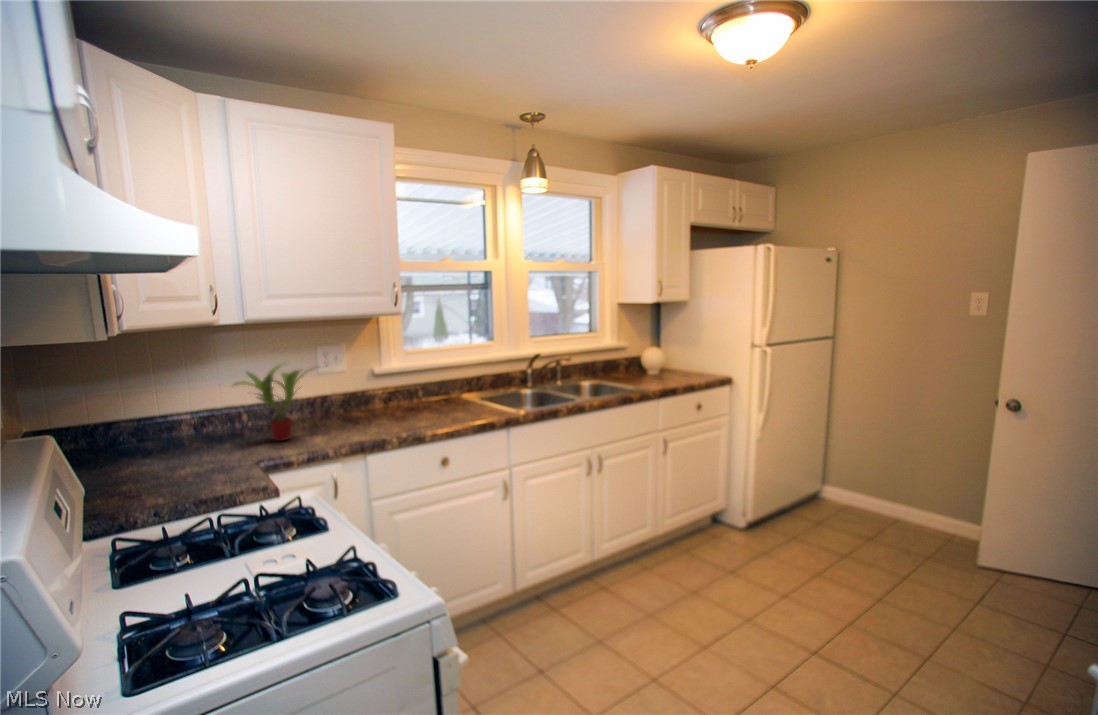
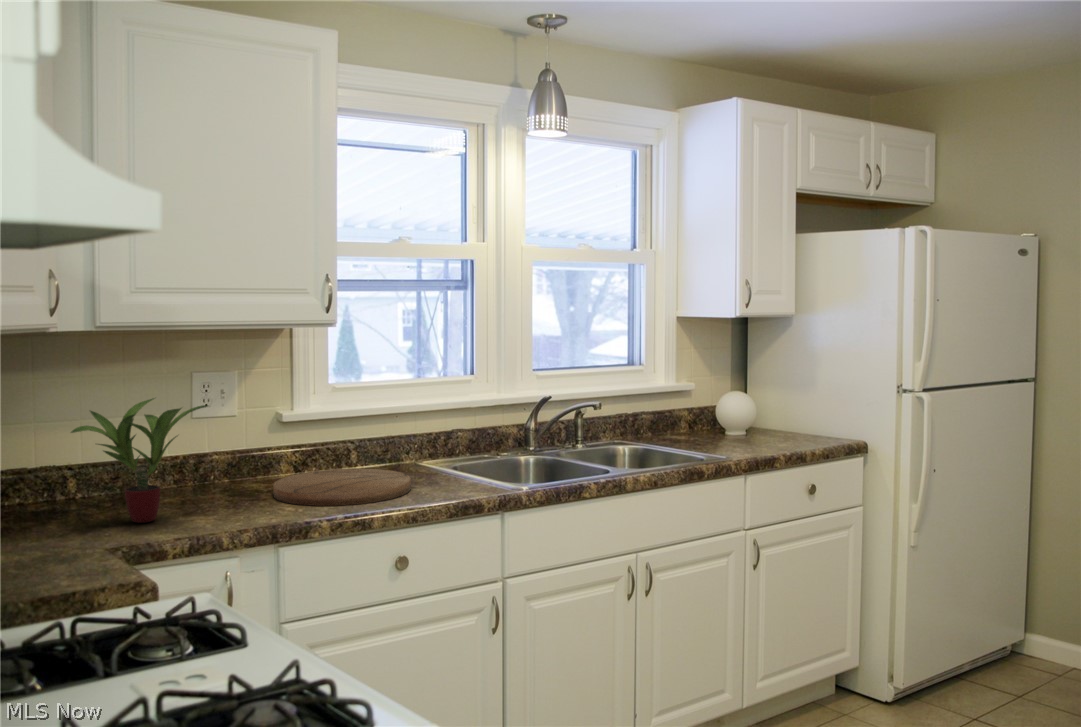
cutting board: none [367,401,453,427] -> present [273,469,411,506]

